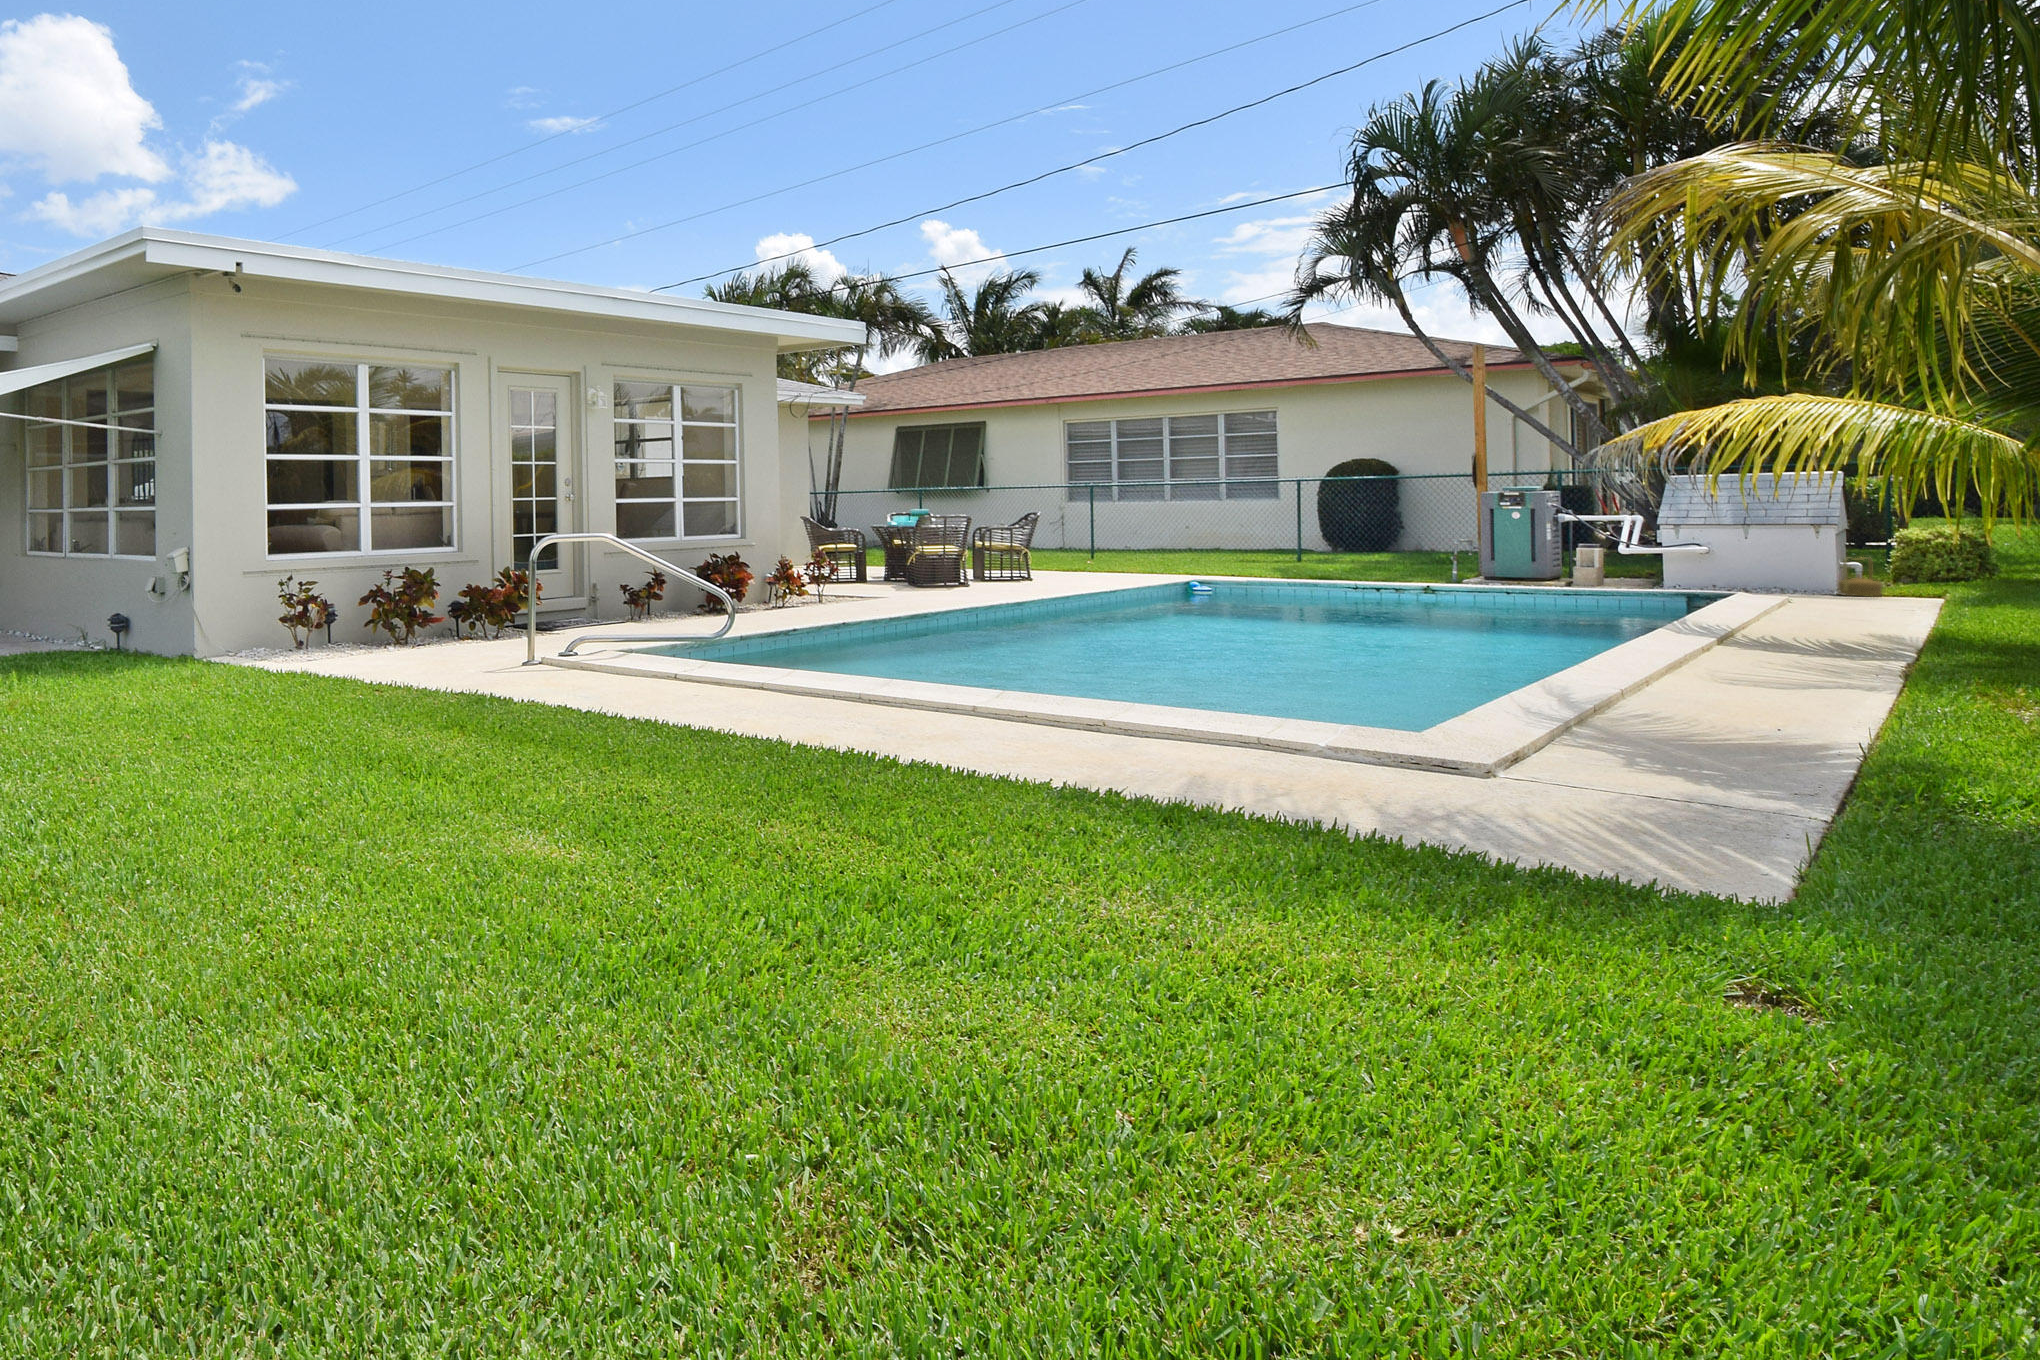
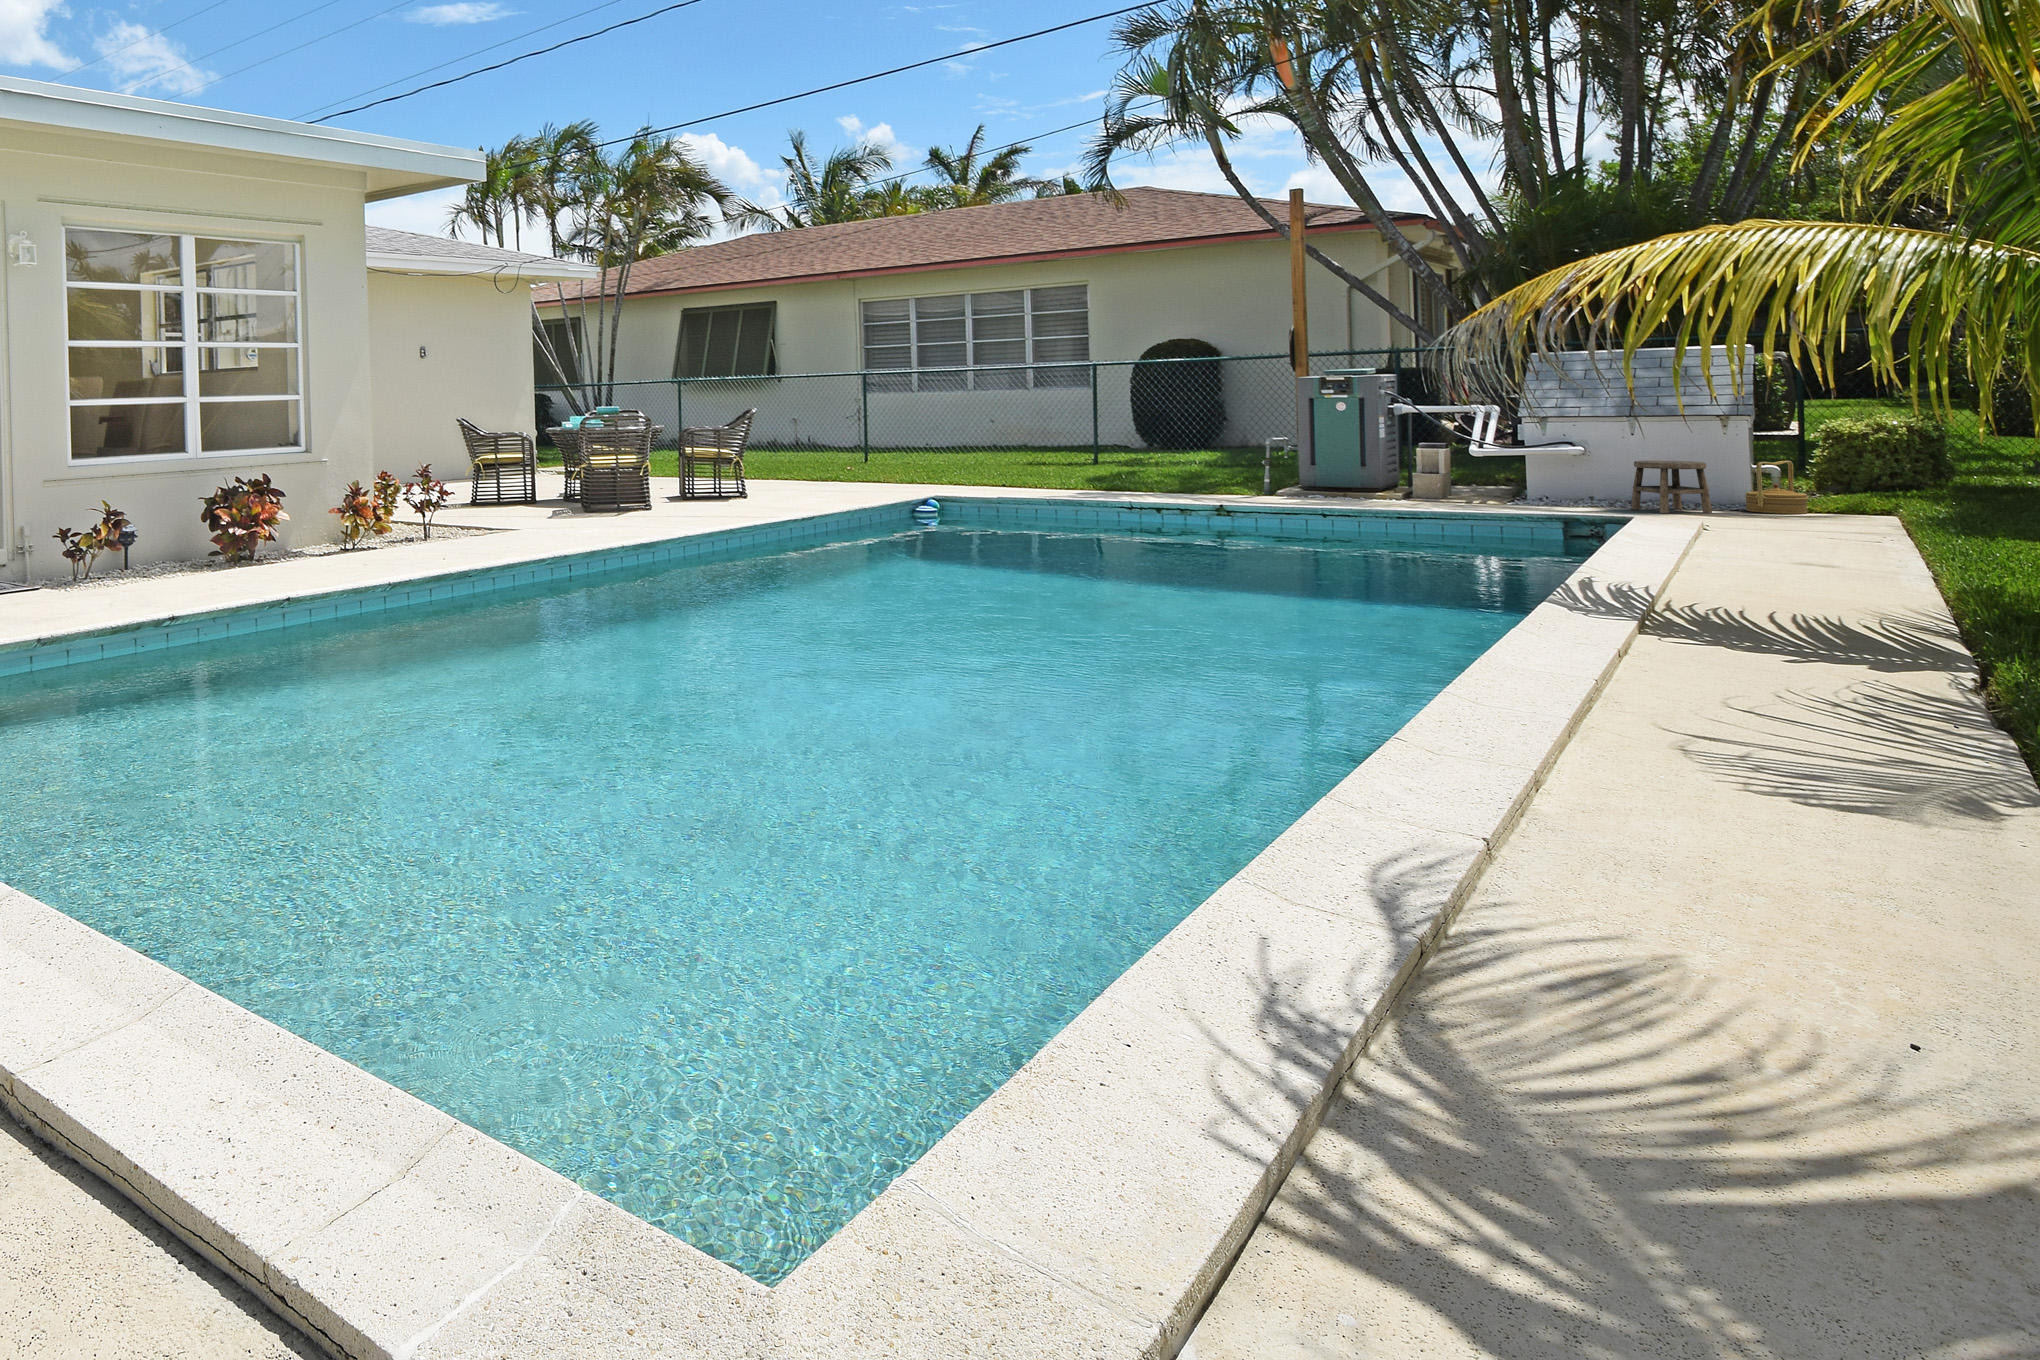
stool: none [1747,557,1809,596] -> present [1631,460,1712,513]

